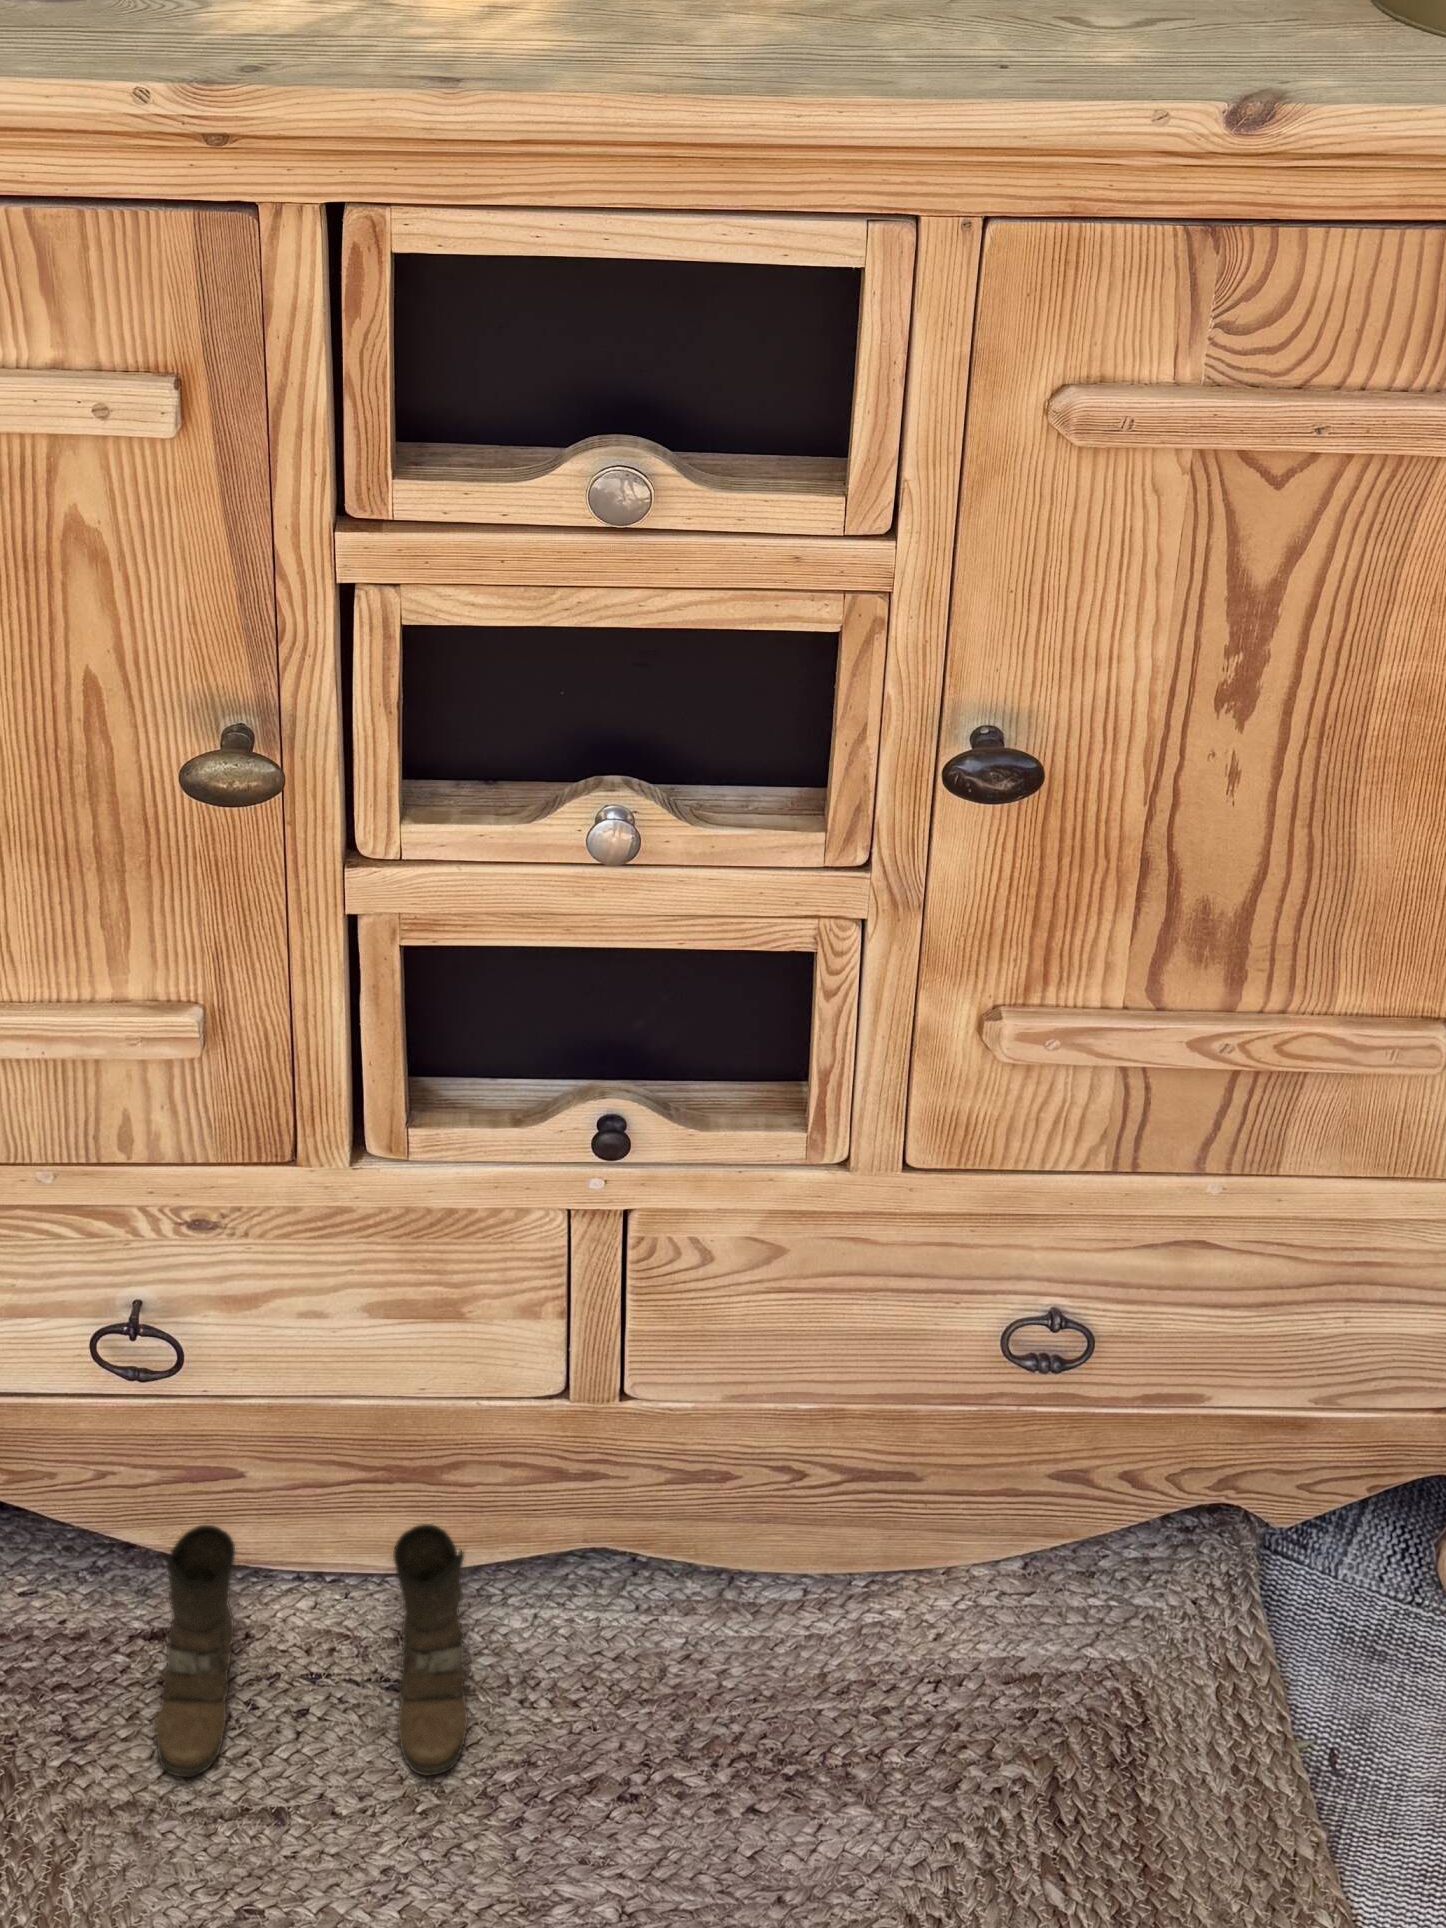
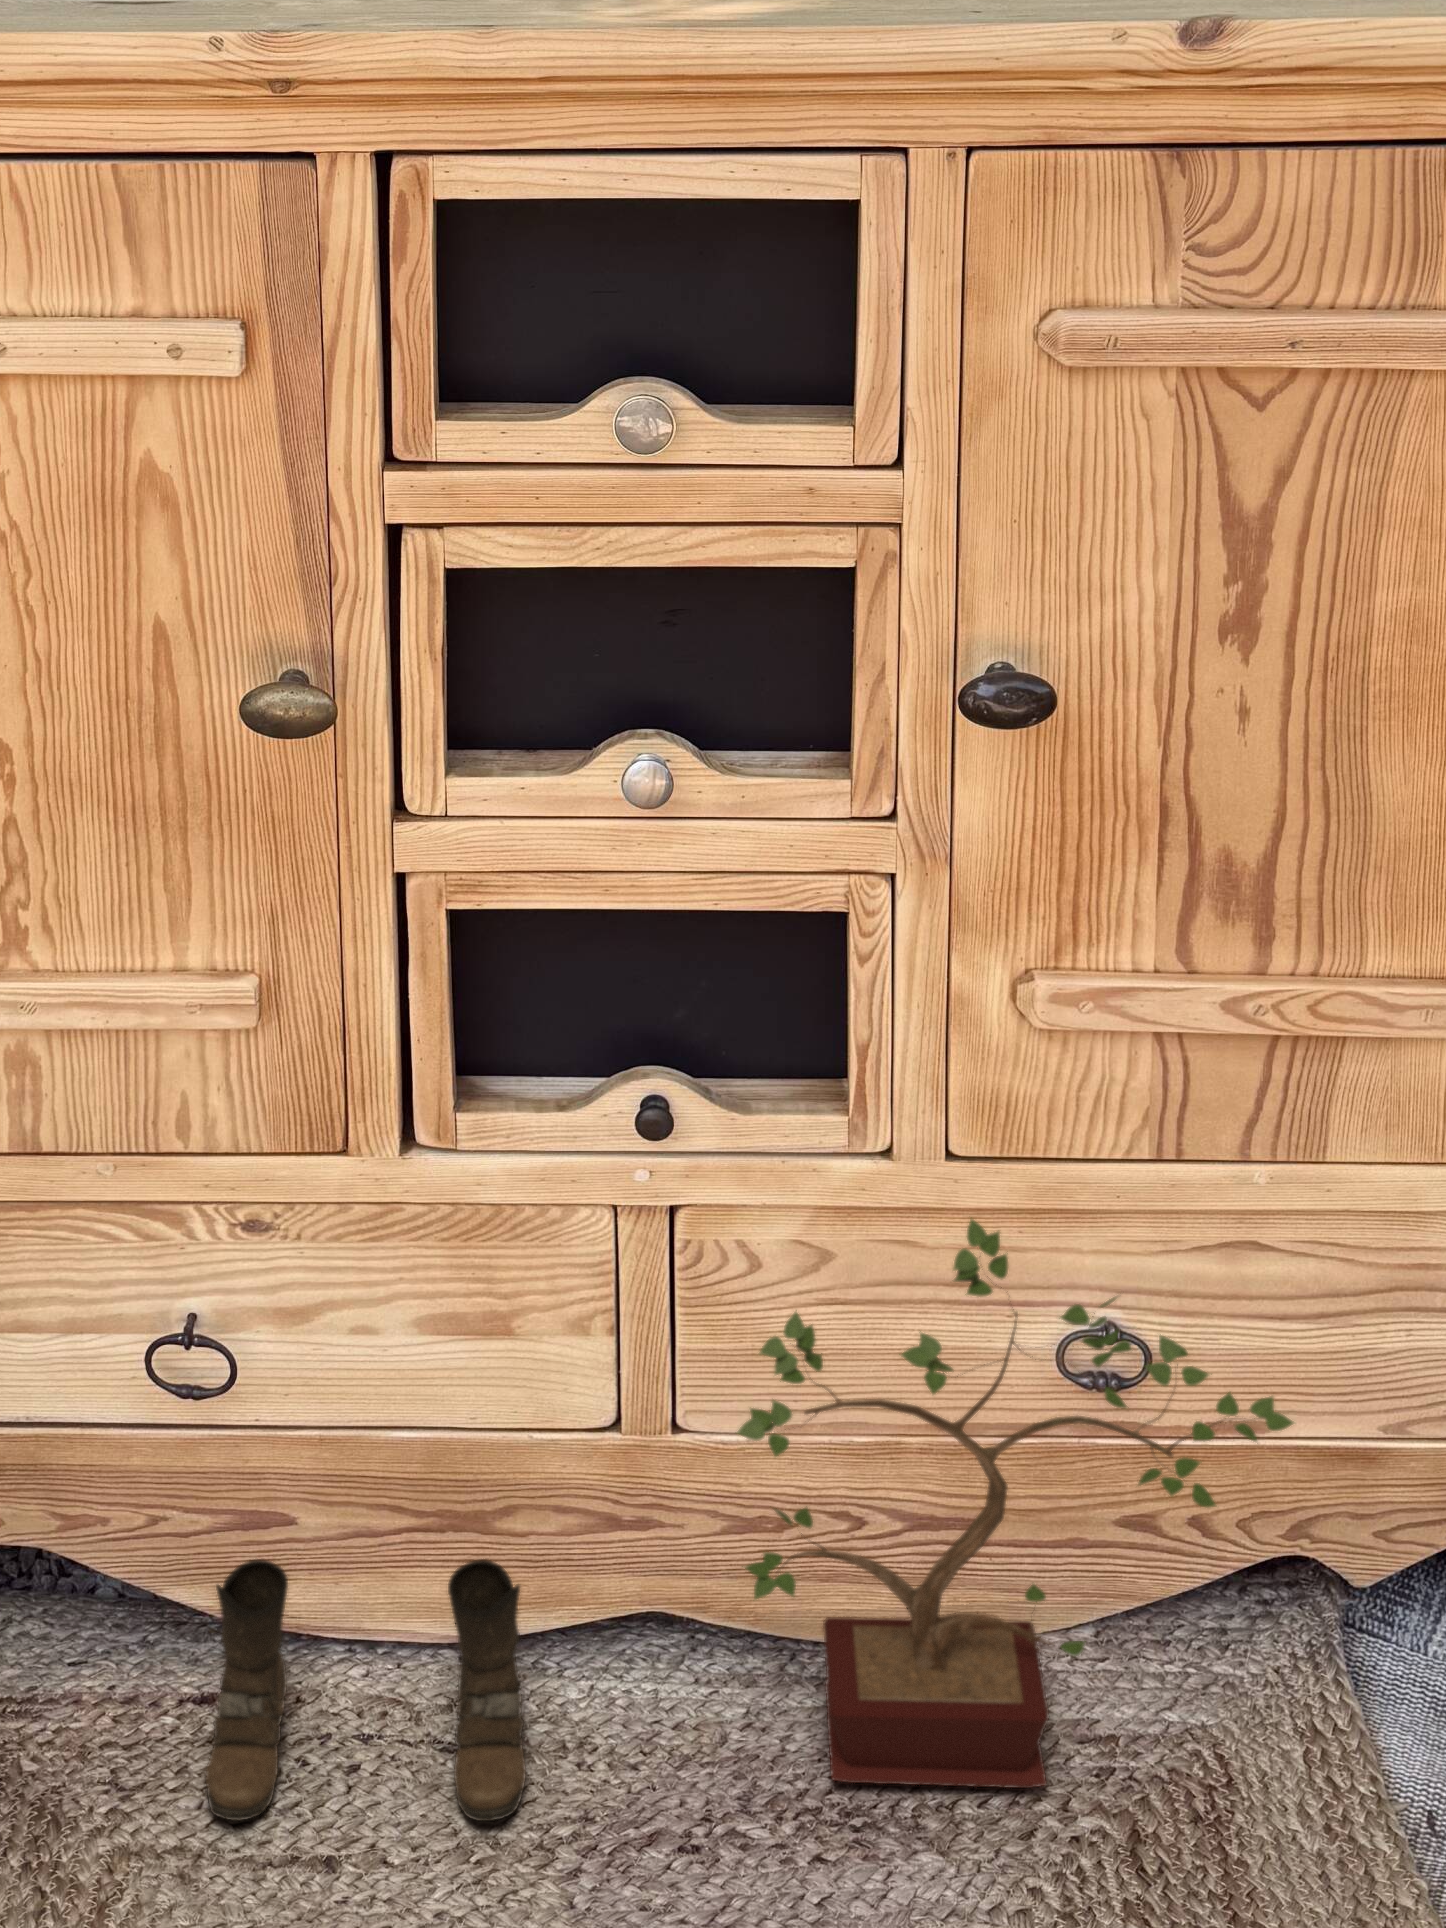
potted plant: none [678,1236,1235,1731] -> present [737,1219,1294,1788]

